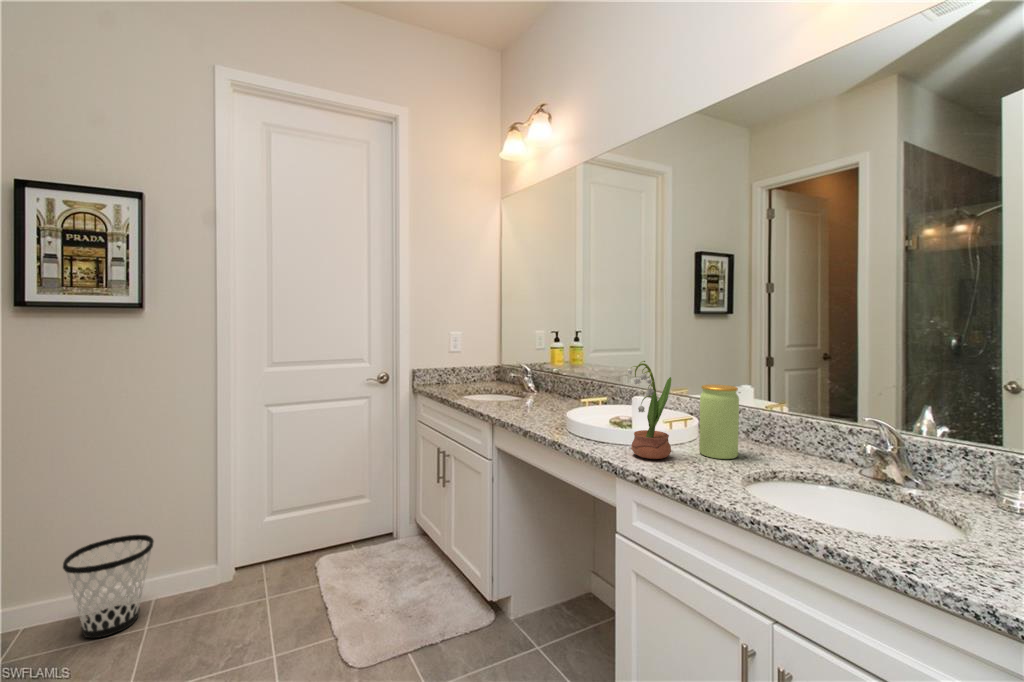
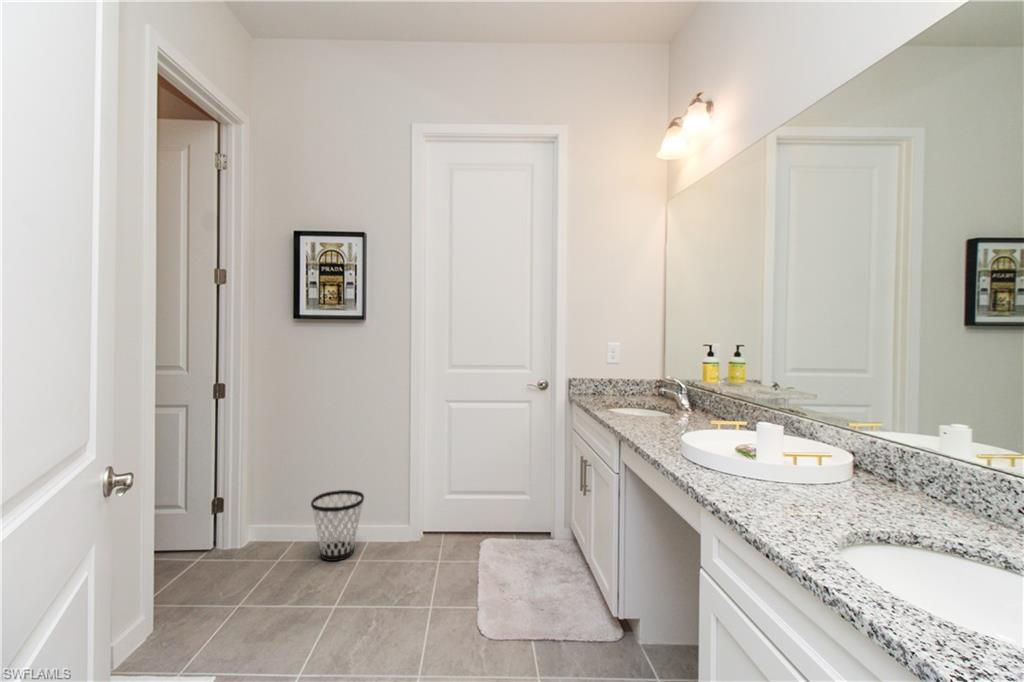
potted flower: present [627,361,671,459] -> none [726,383,783,496]
jar: present [699,384,739,459] -> none [826,417,881,511]

